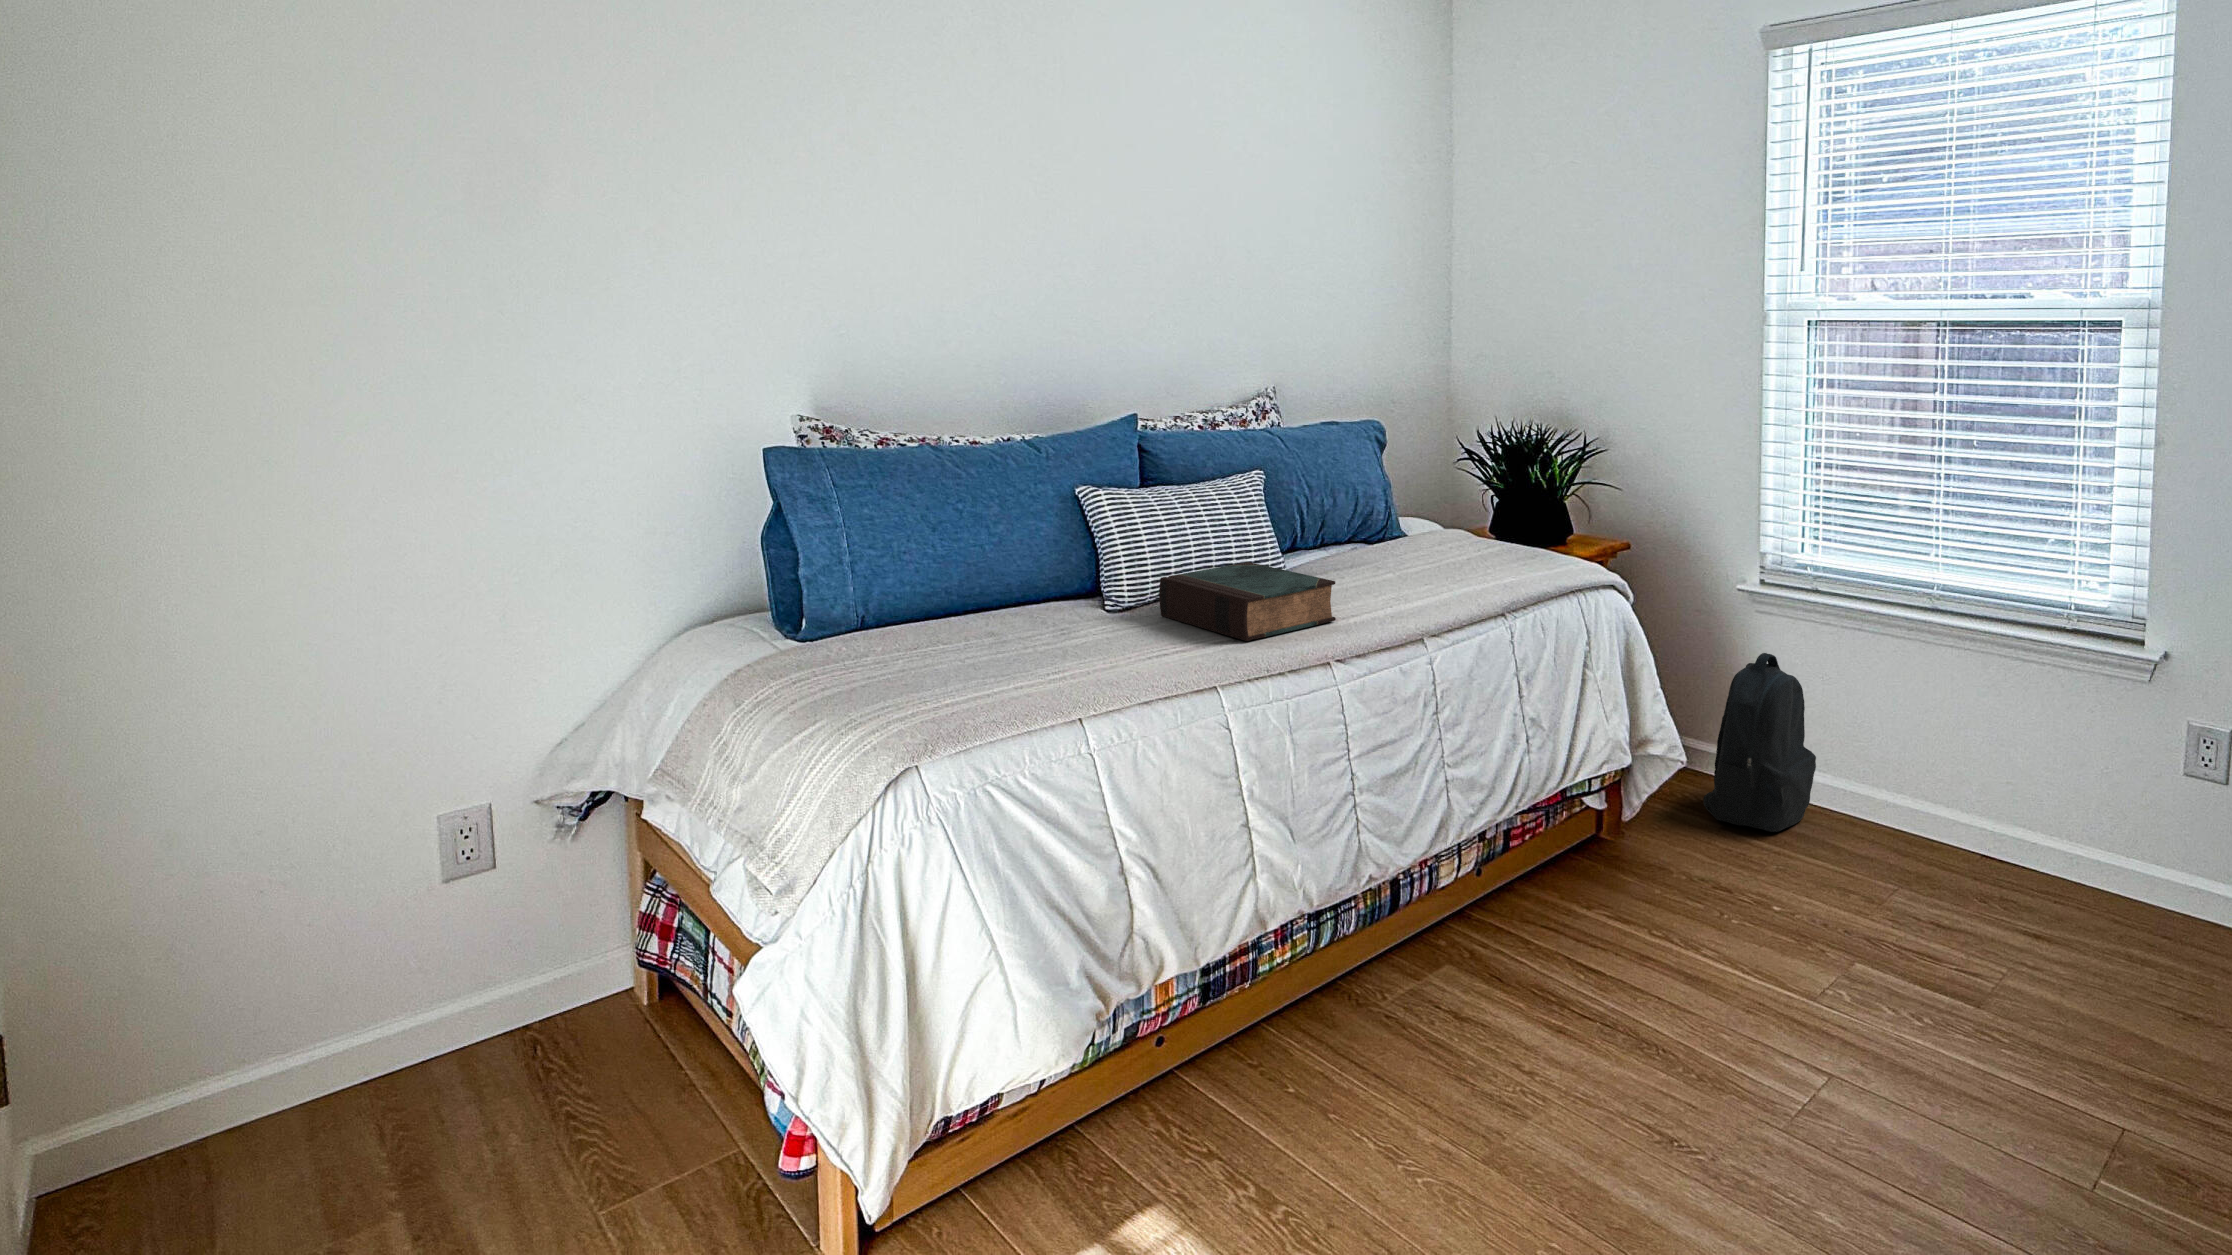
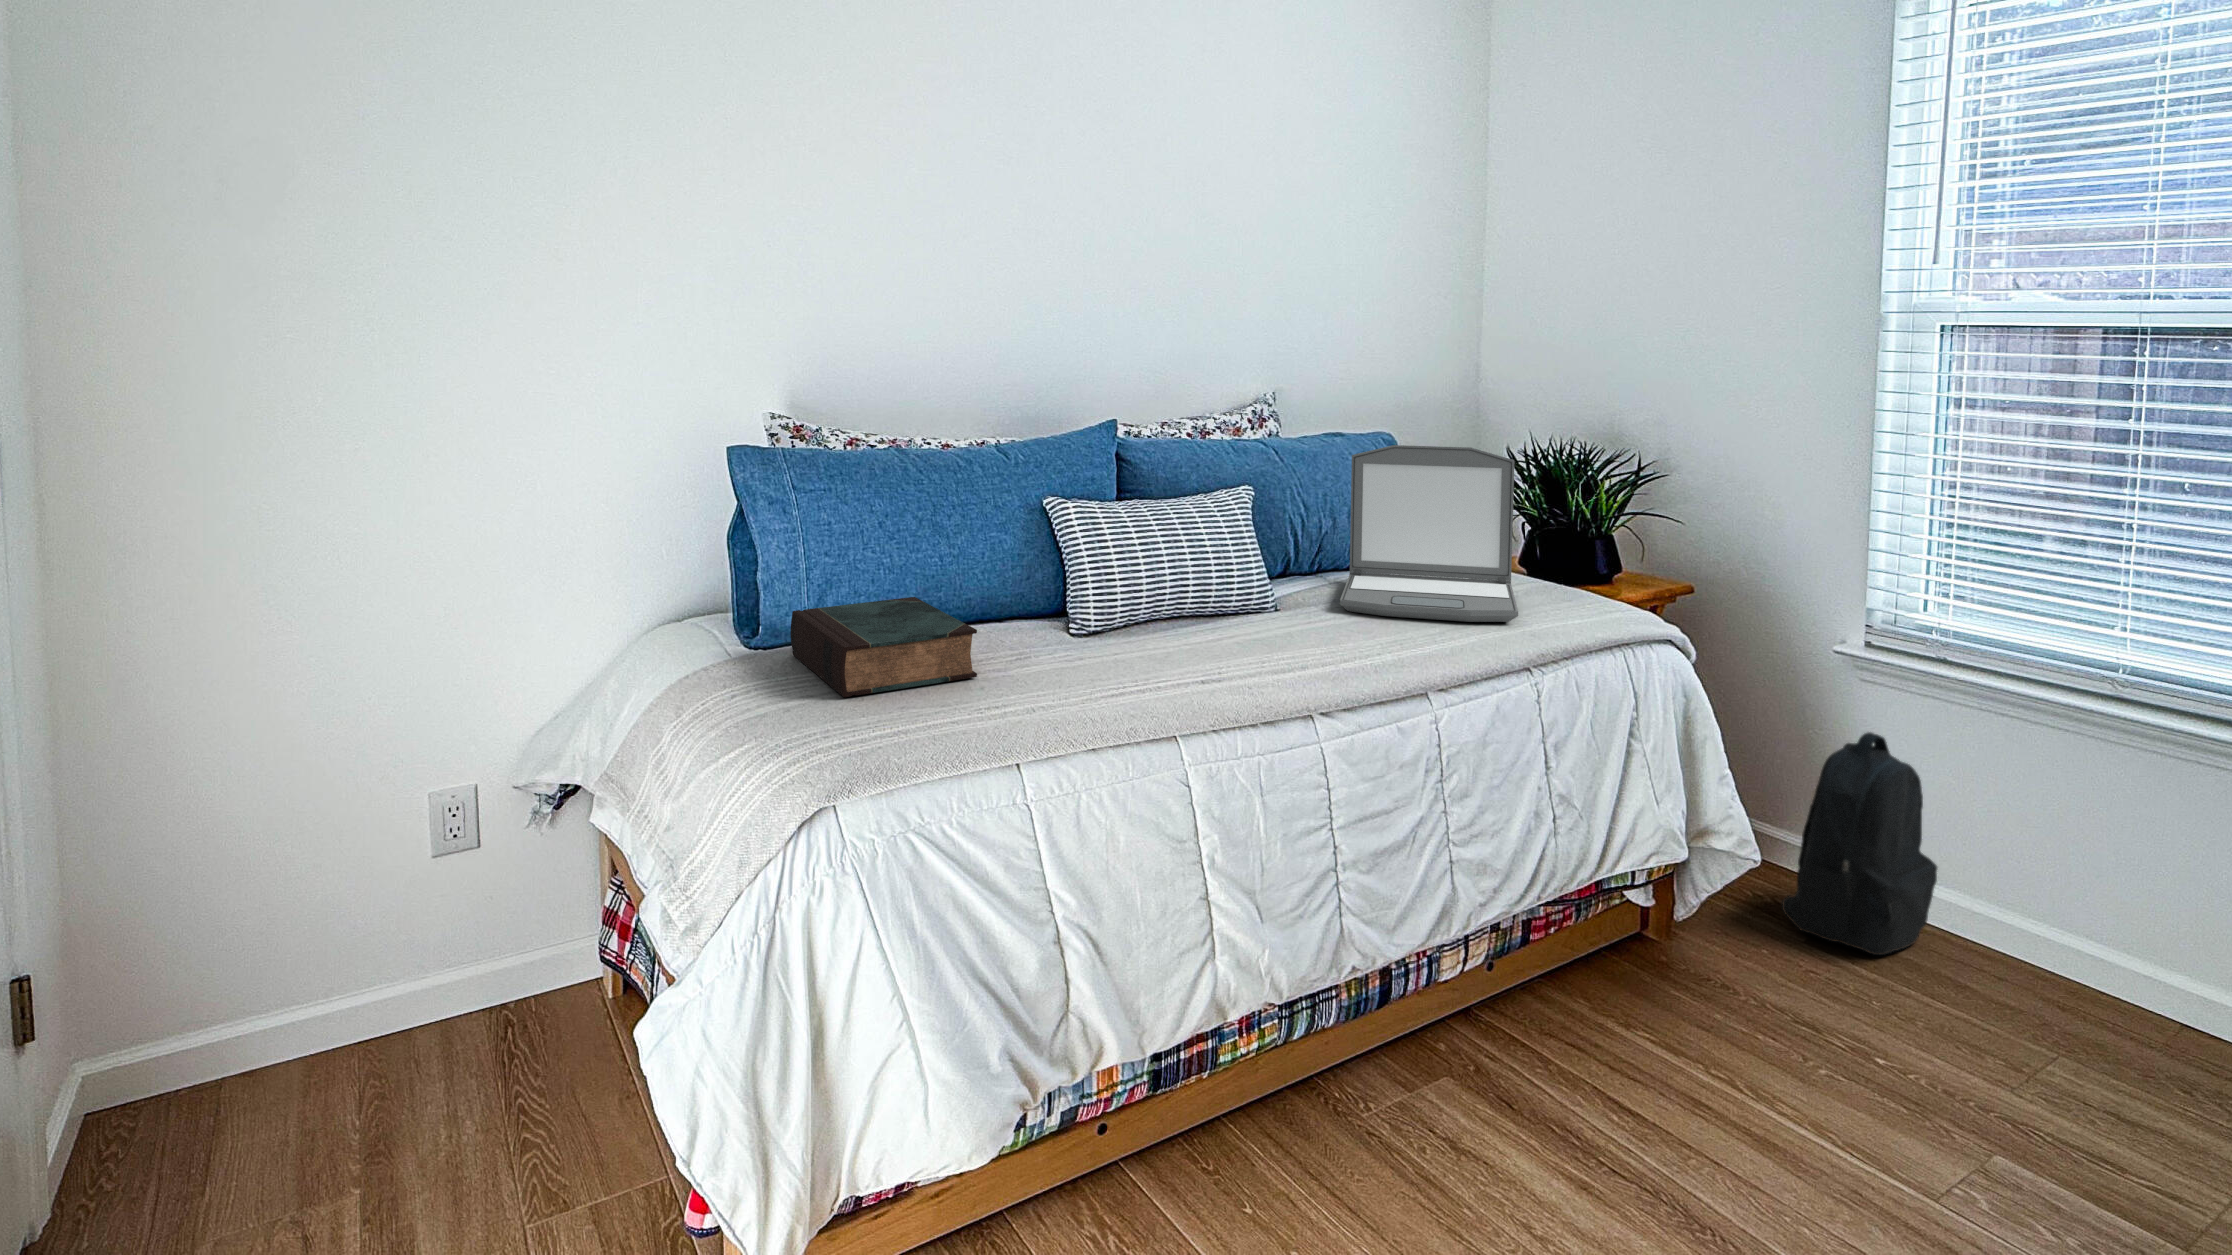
laptop: none [1343,431,1492,580] -> present [1340,445,1518,622]
book: present [1159,562,1336,641] -> present [790,597,977,697]

